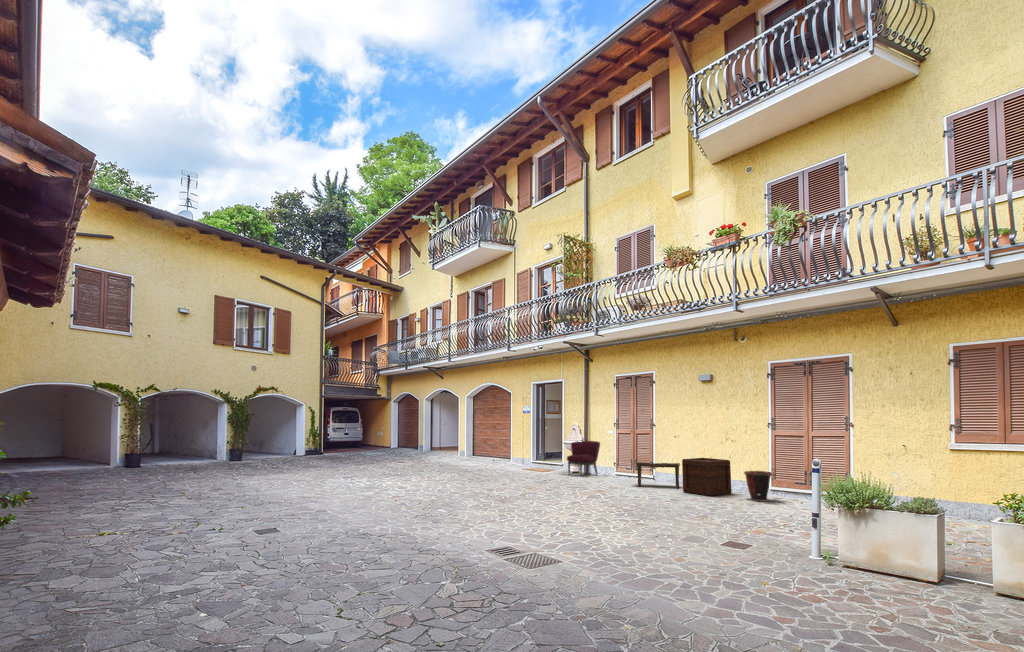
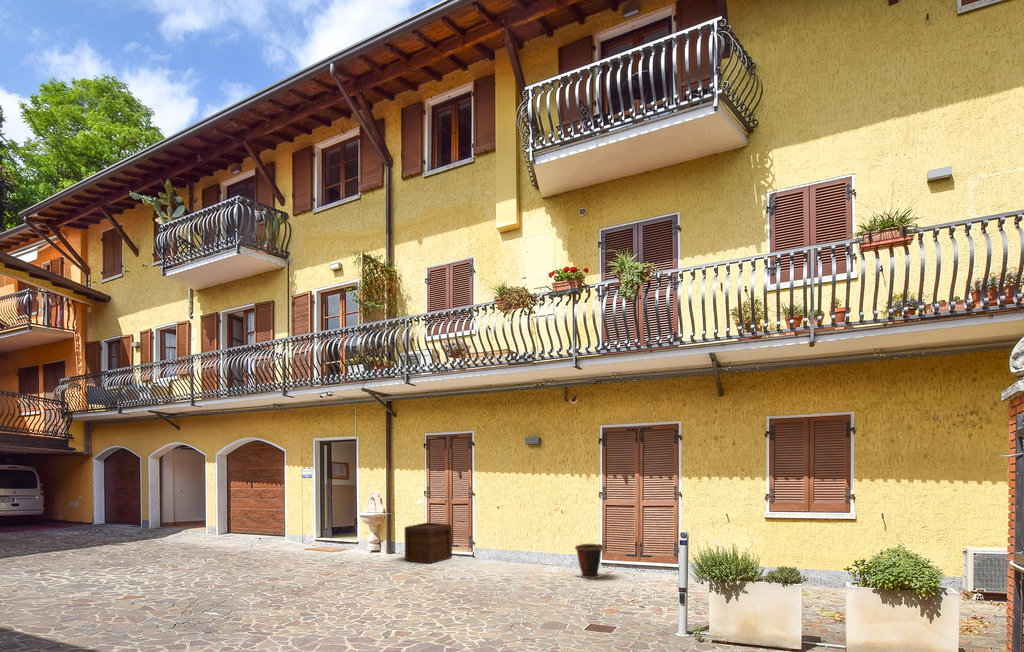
chair: present [567,441,600,477] -> none [365,512,406,558]
wooden crate: present [682,458,732,496] -> present [404,523,452,563]
bench: present [637,462,680,489] -> none [455,537,503,569]

